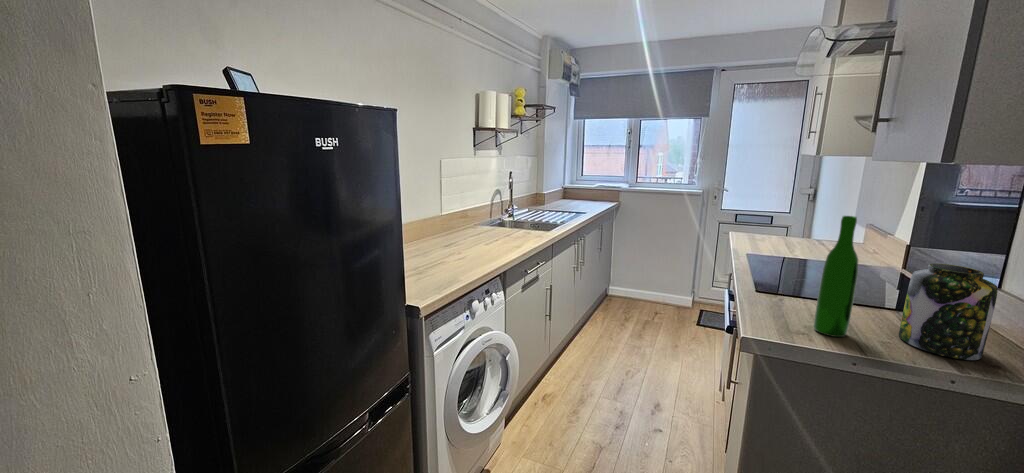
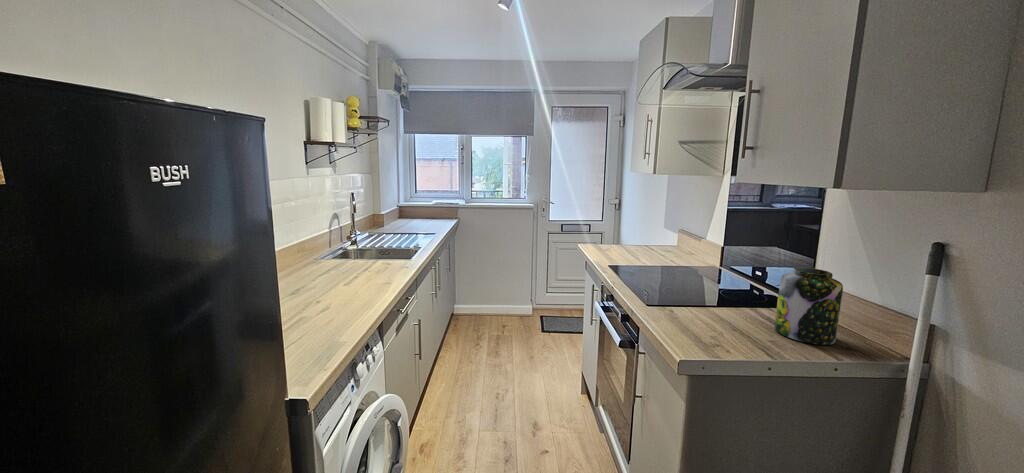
wine bottle: present [814,216,858,337] -> none [721,233,755,342]

